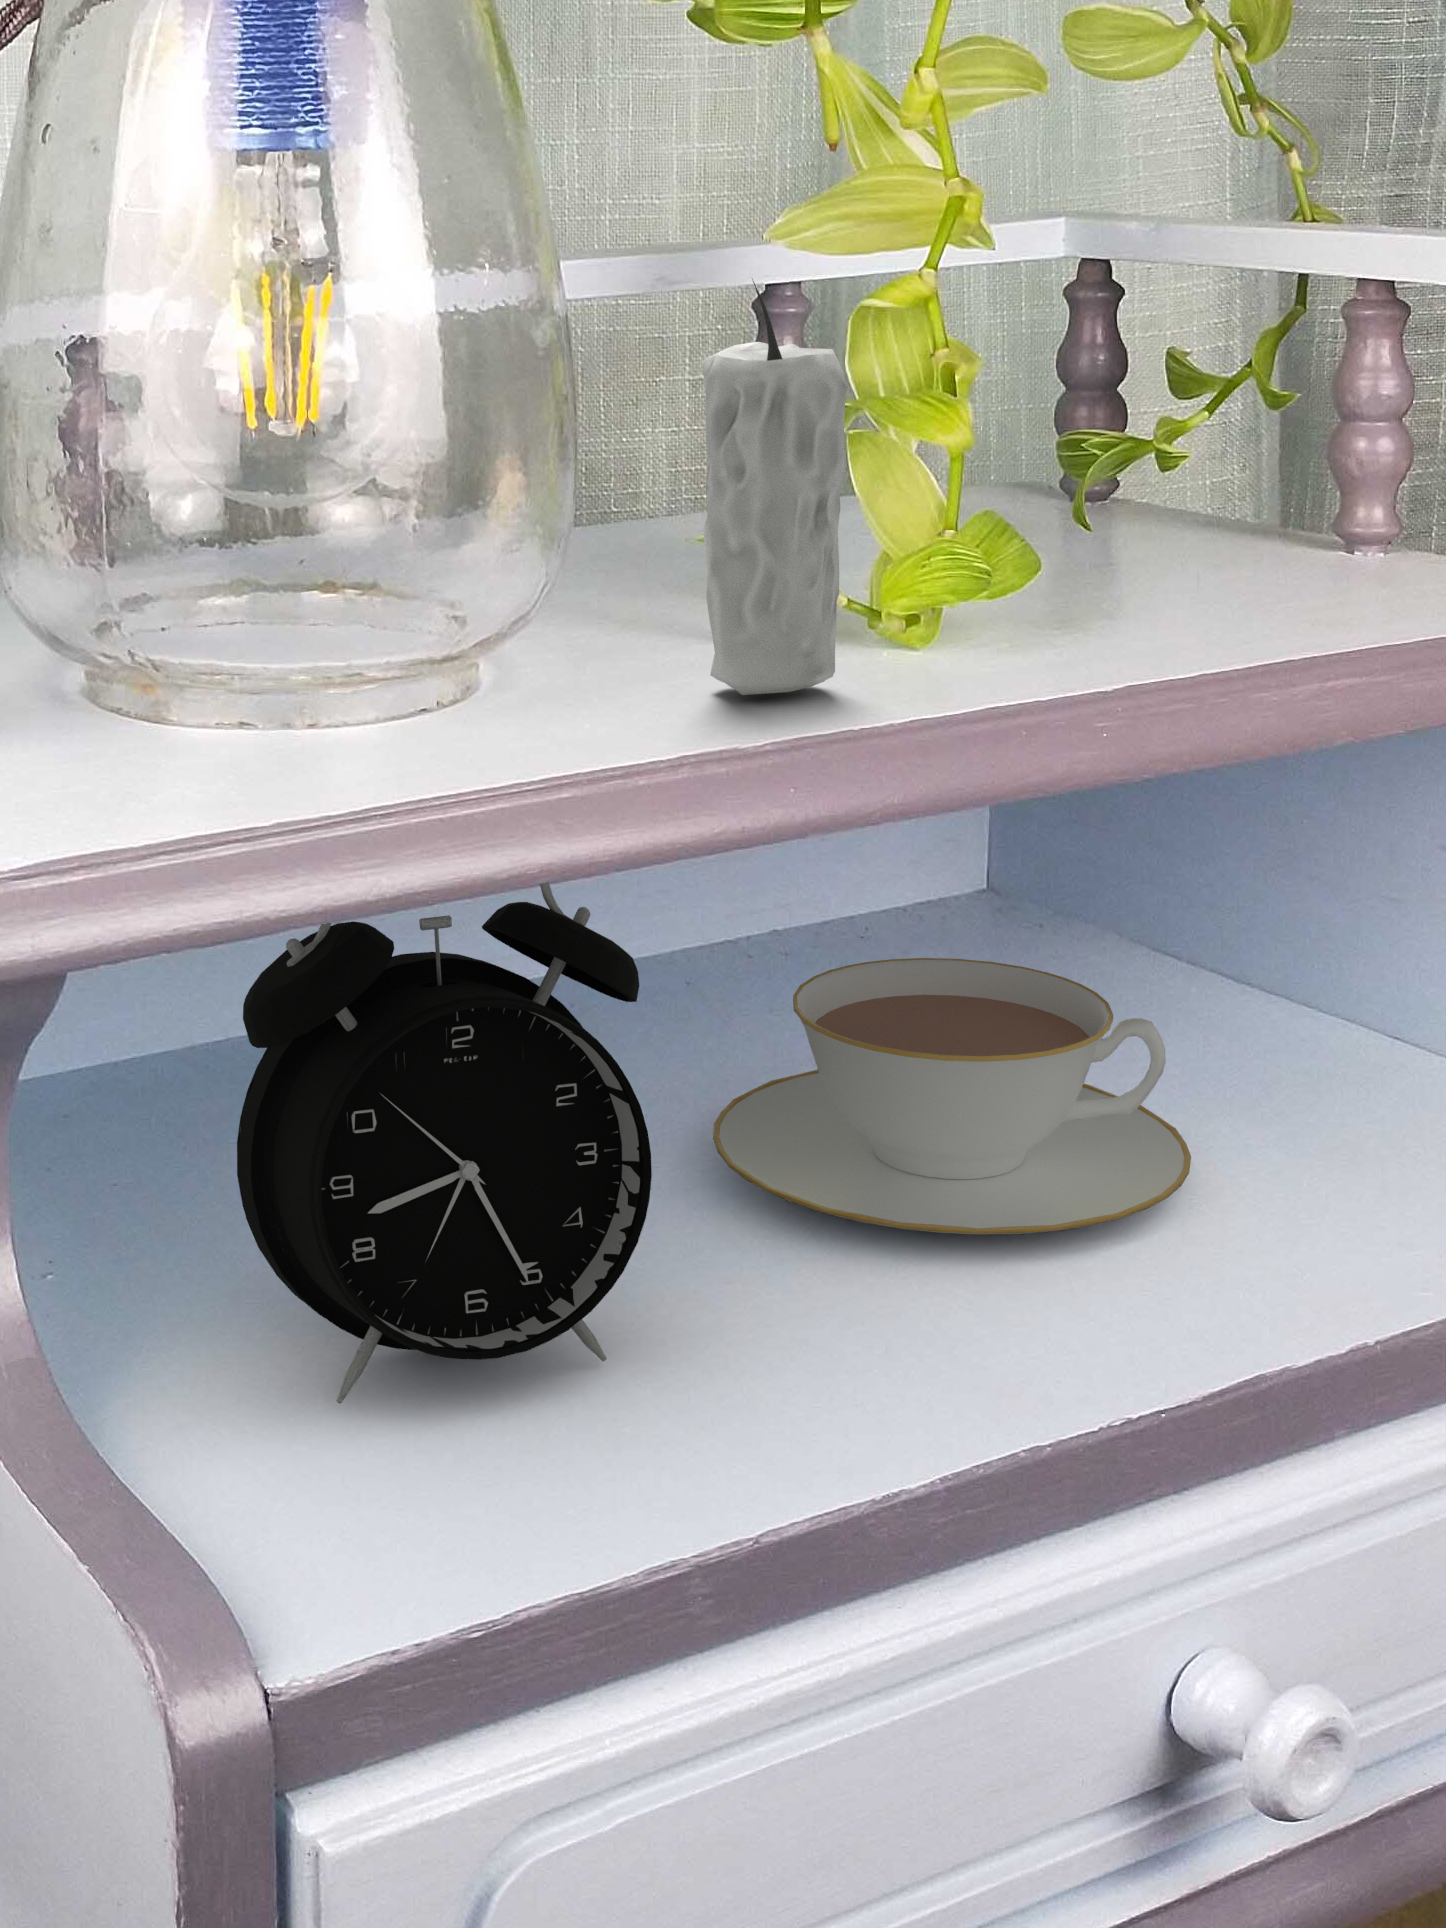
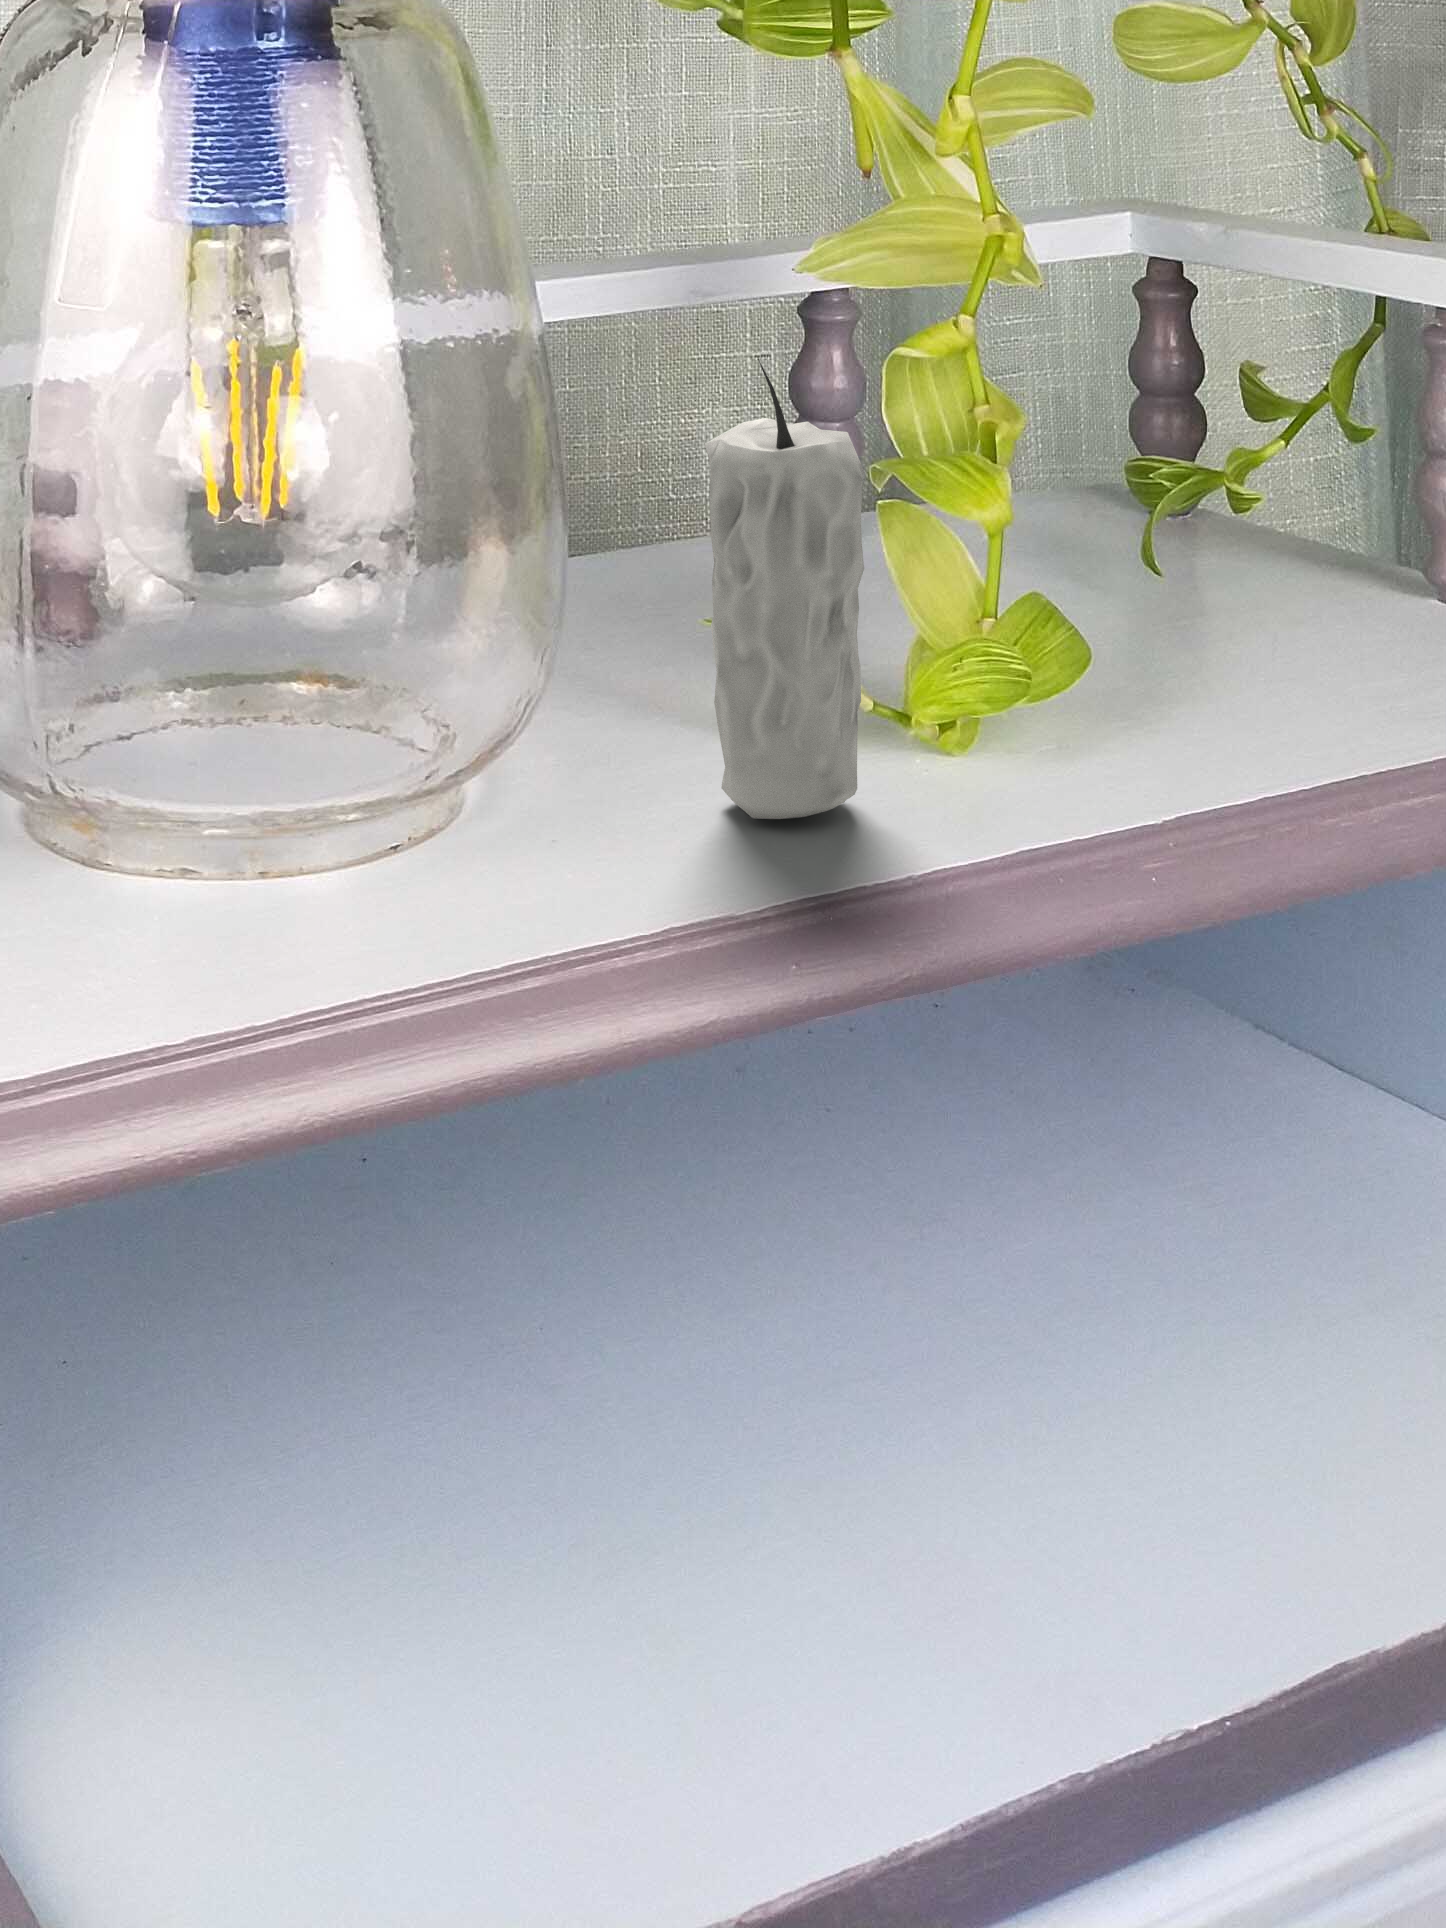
alarm clock: present [237,882,652,1403] -> none [175,995,641,1688]
teacup: present [713,958,1191,1235] -> none [745,1065,1281,1444]

